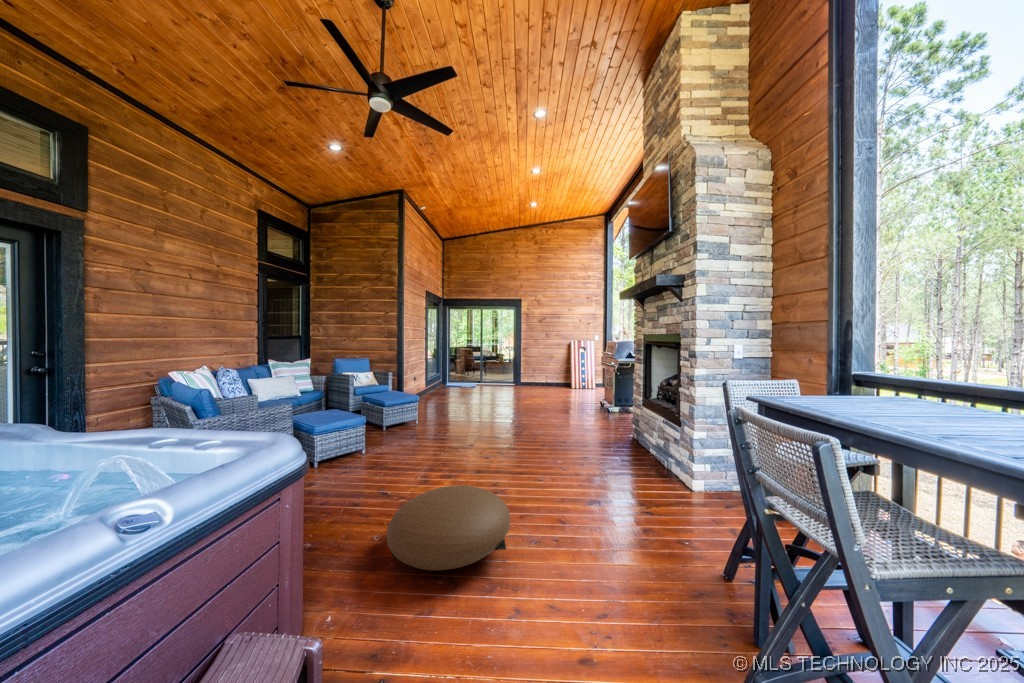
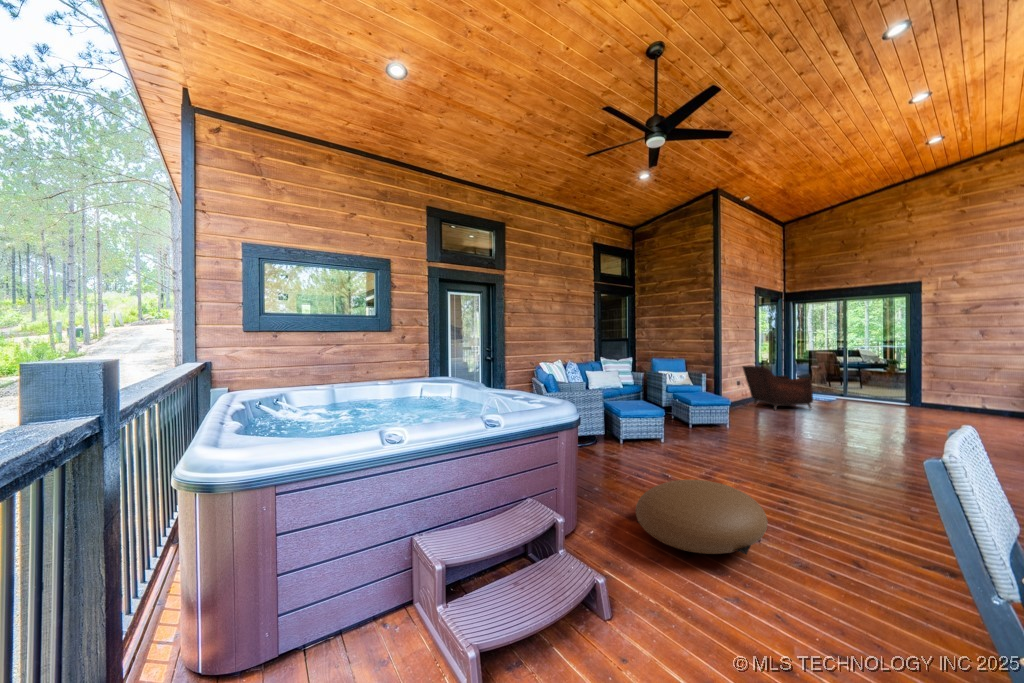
armchair: none [417,364,471,404] -> present [743,366,813,410]

